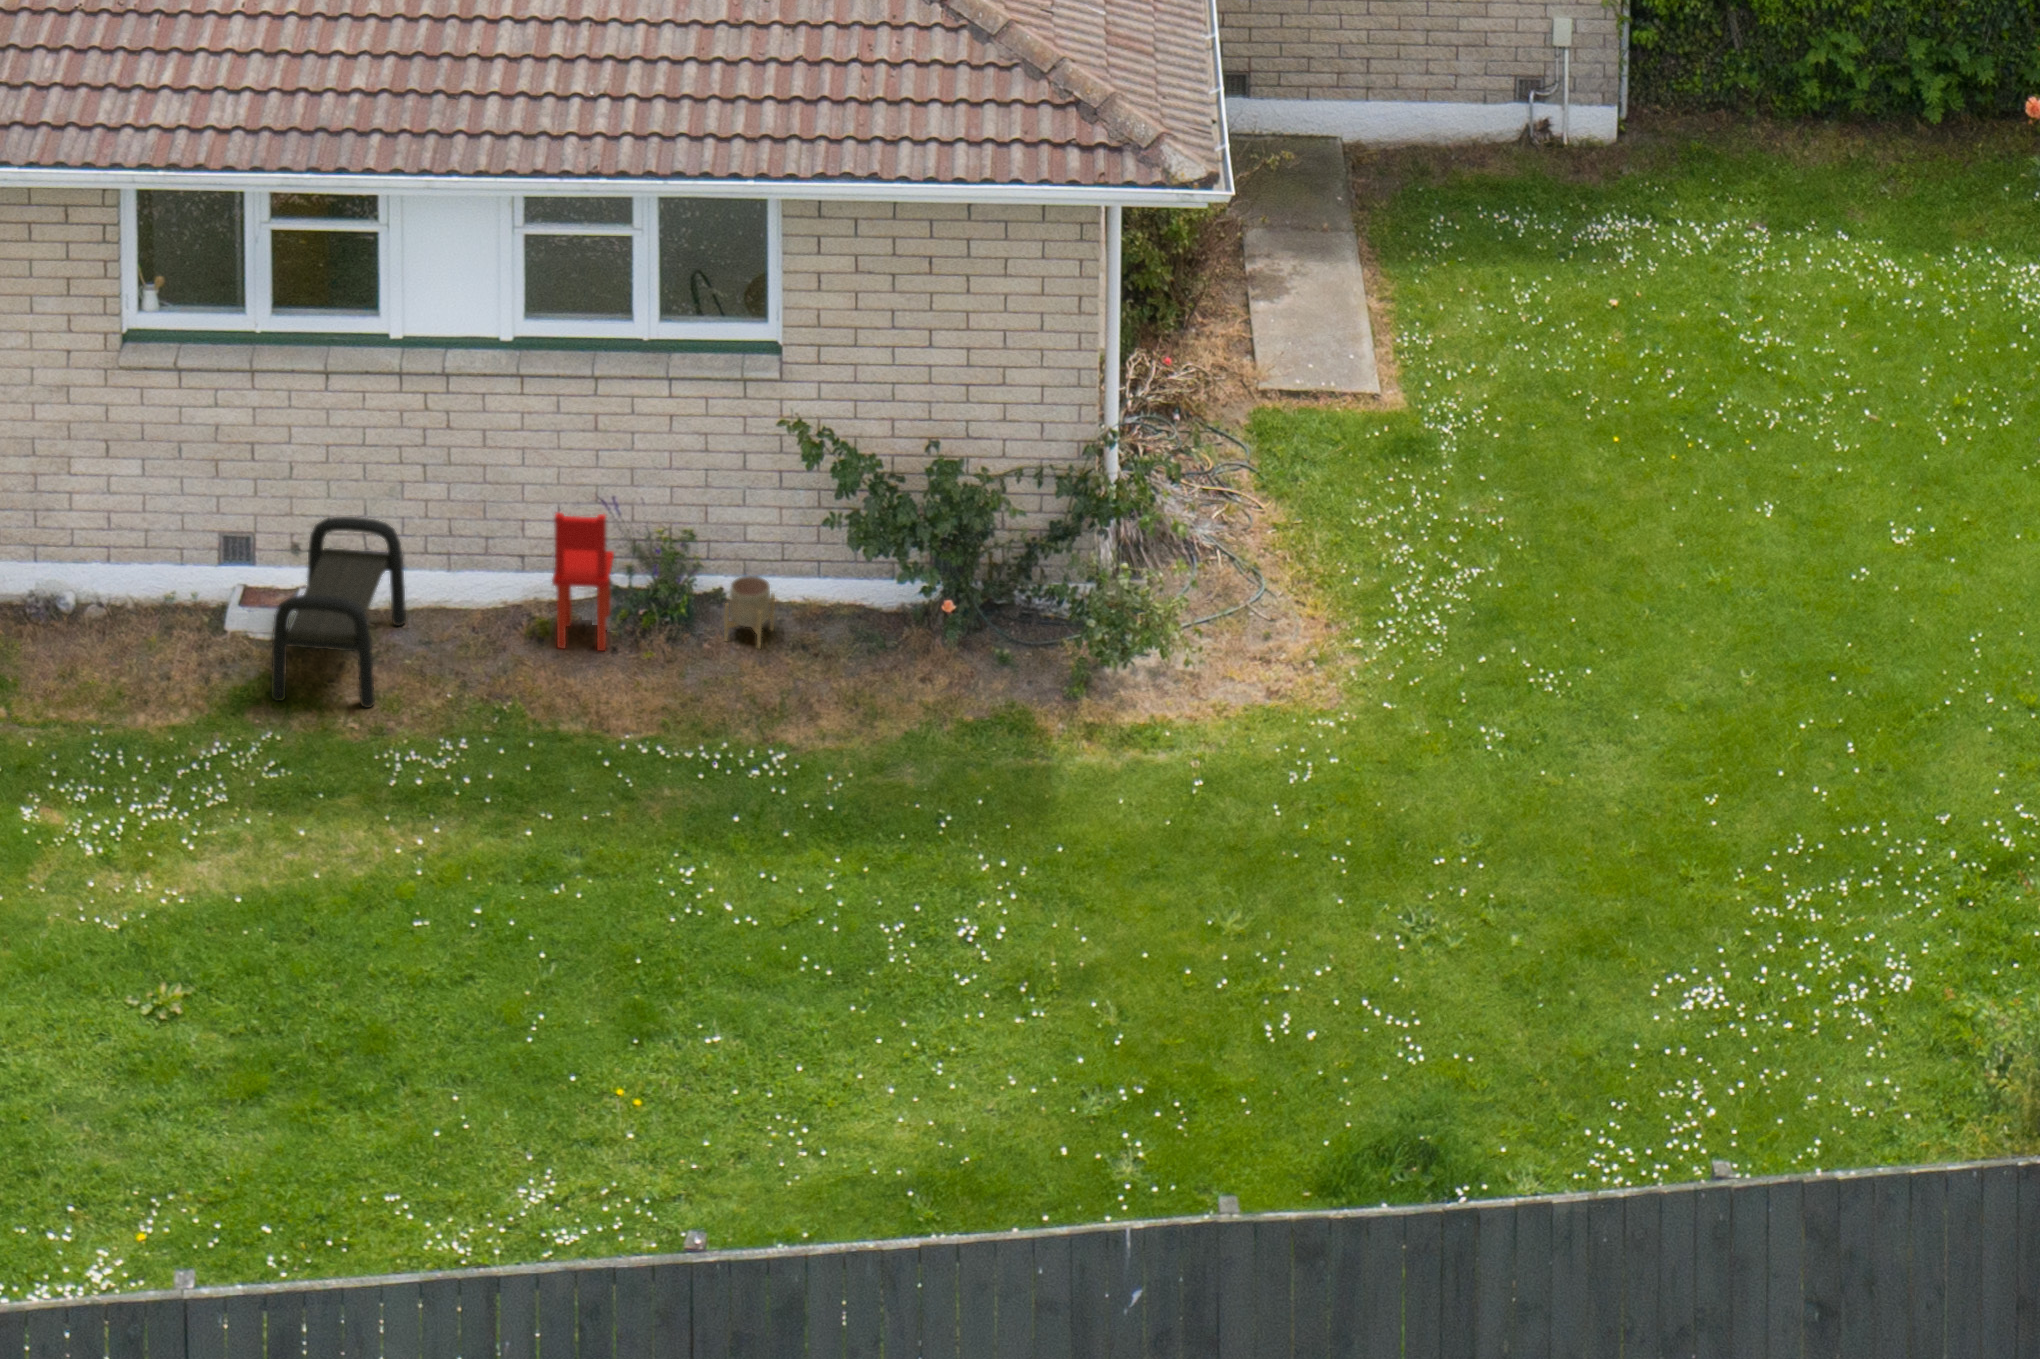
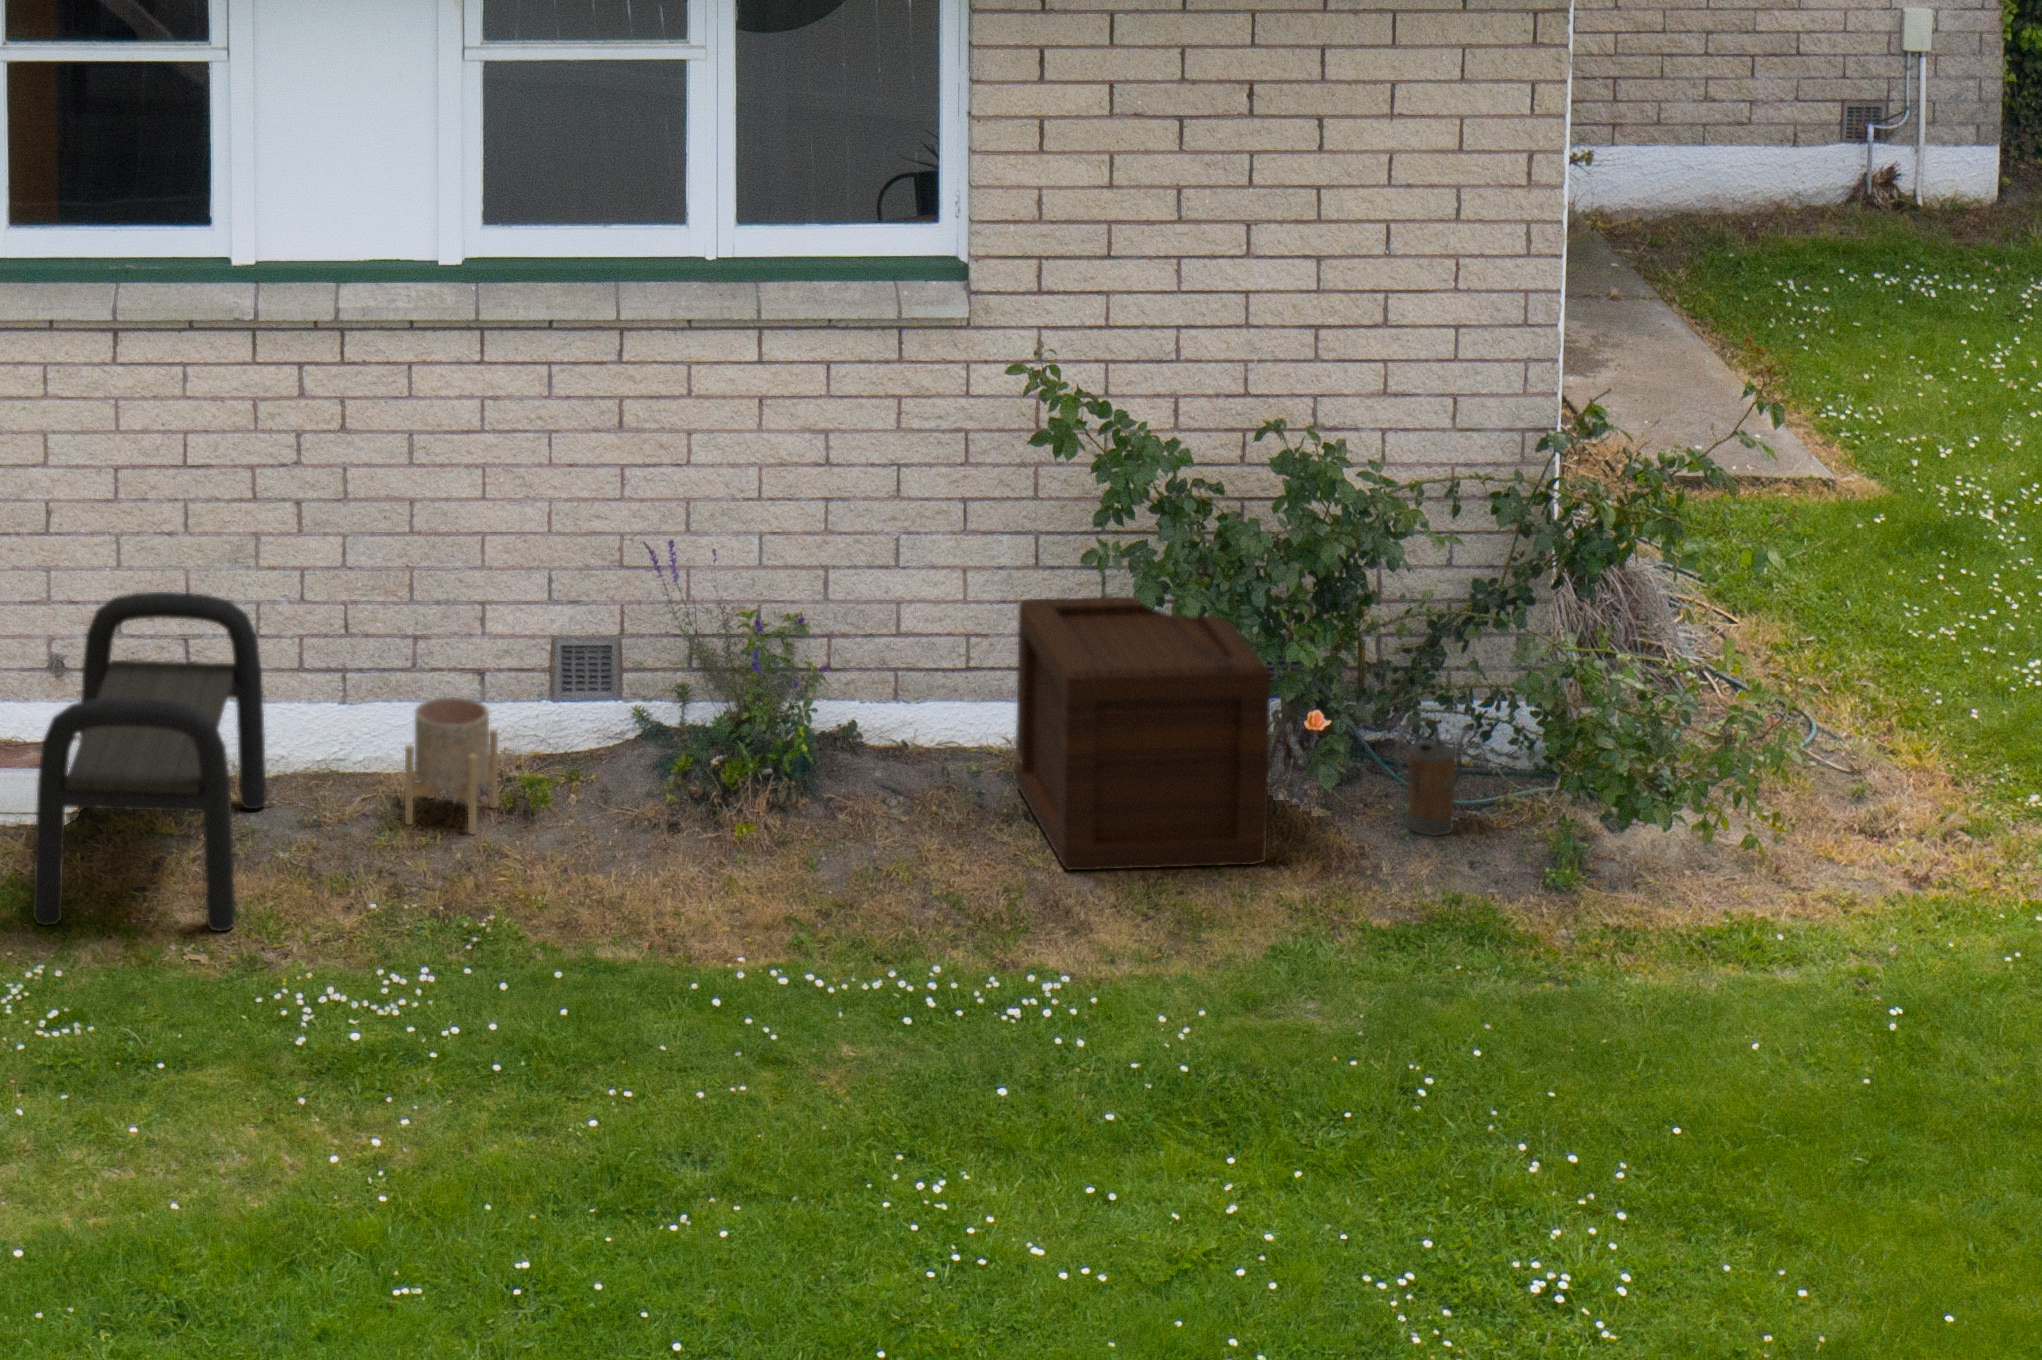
chair: present [552,513,614,651] -> none [552,554,657,837]
wooden crate: none [809,531,927,680] -> present [1015,597,1271,870]
planter: present [724,576,775,648] -> present [405,697,498,834]
watering can: none [1000,604,1047,663] -> present [1395,716,1469,836]

